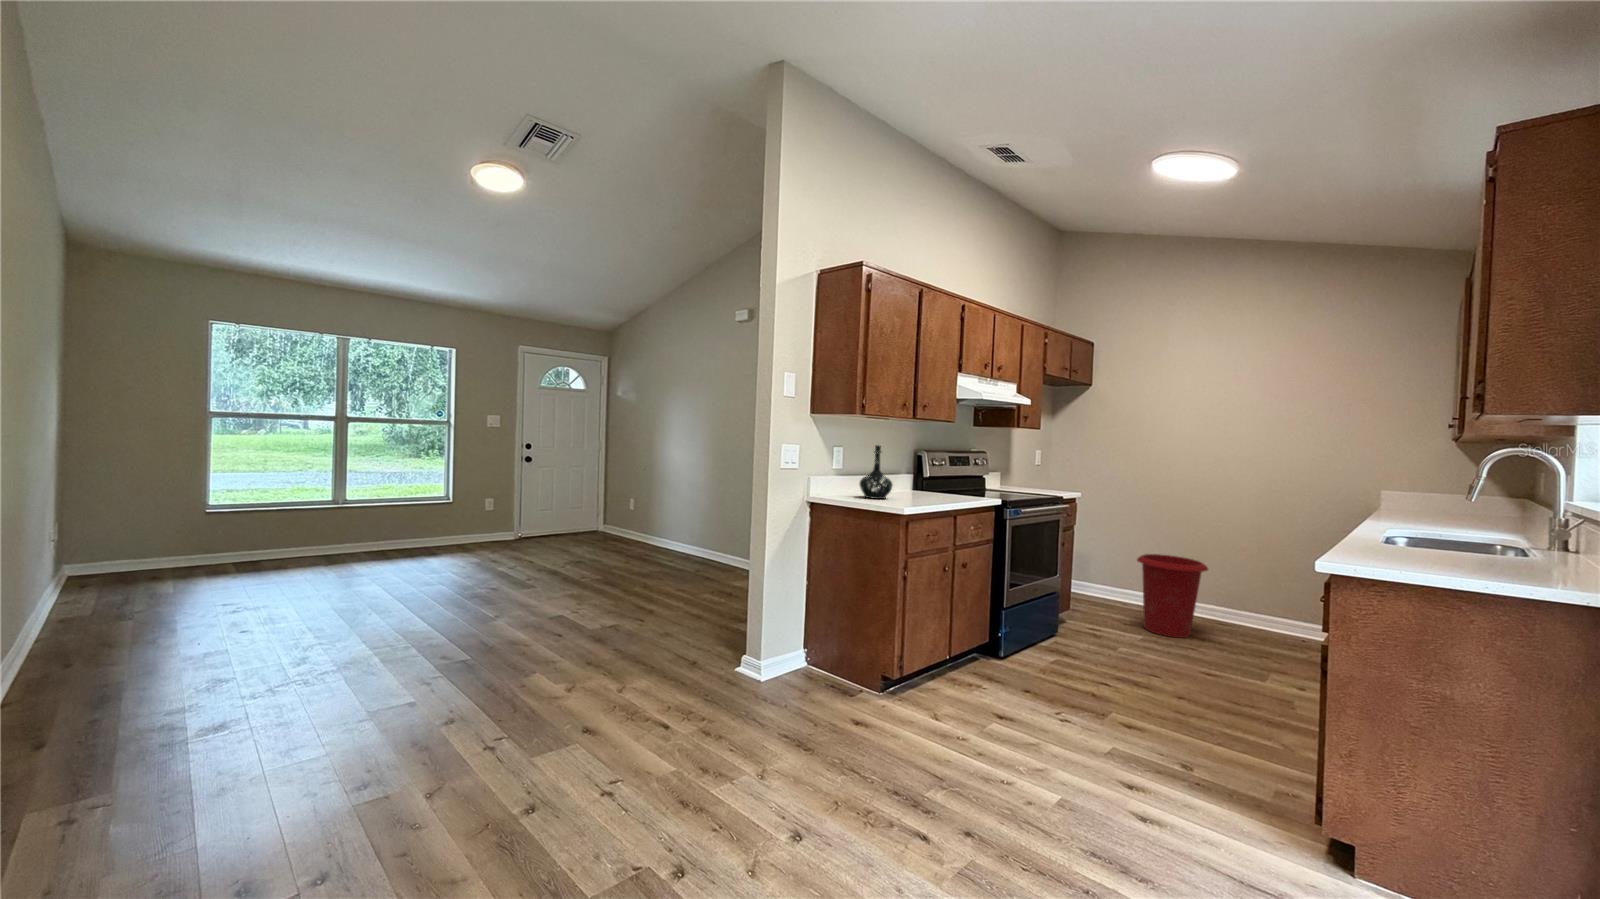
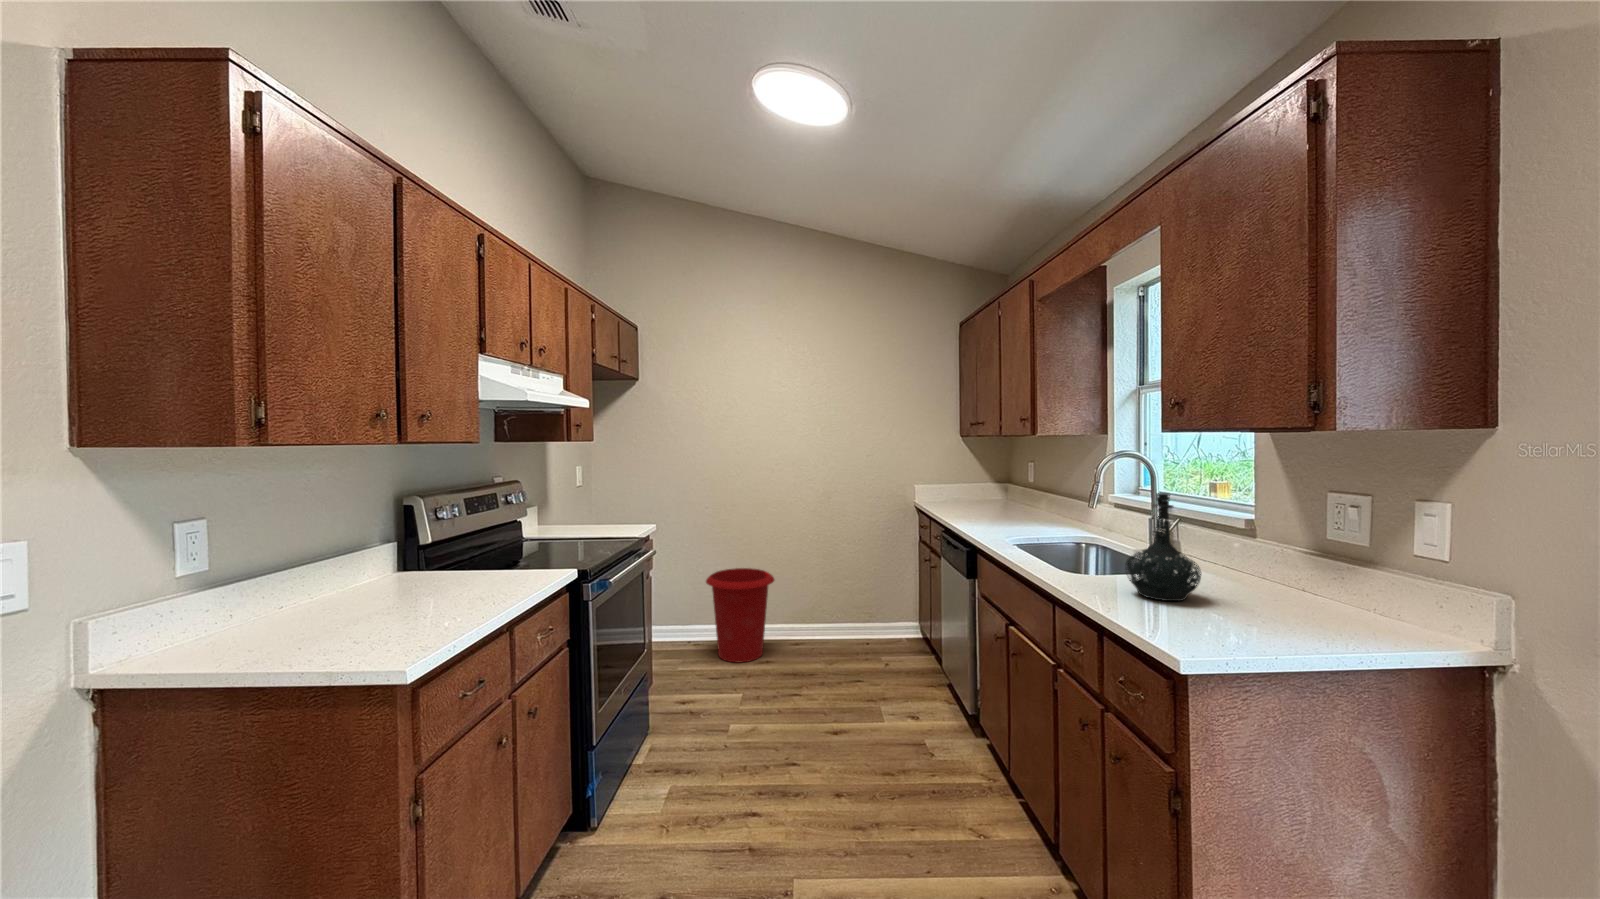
bottle: present [860,445,892,499] -> present [1125,493,1201,601]

